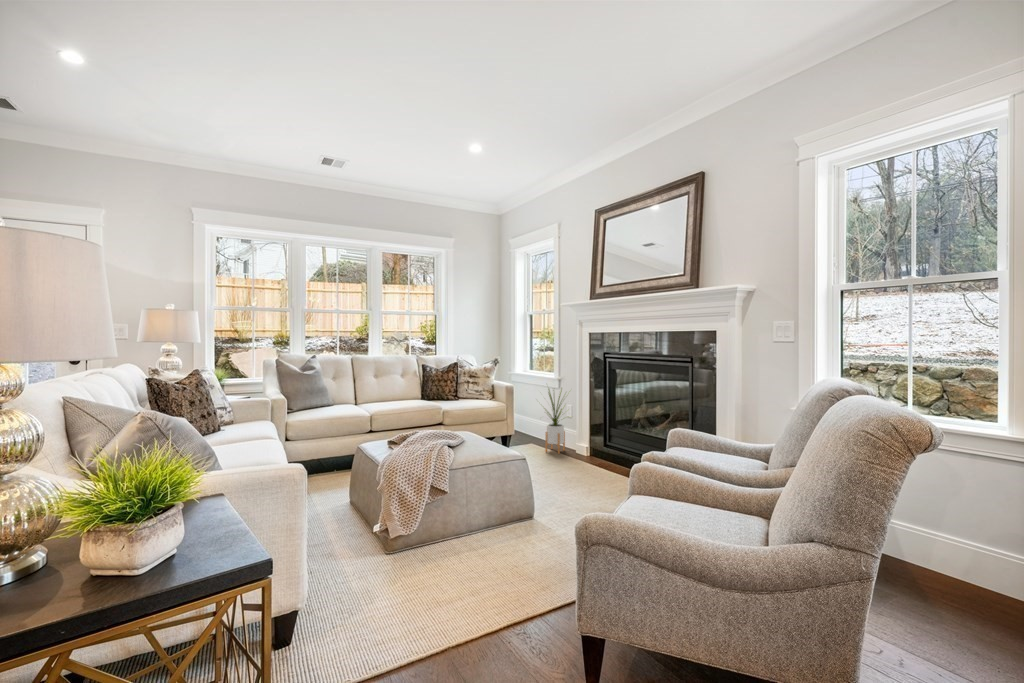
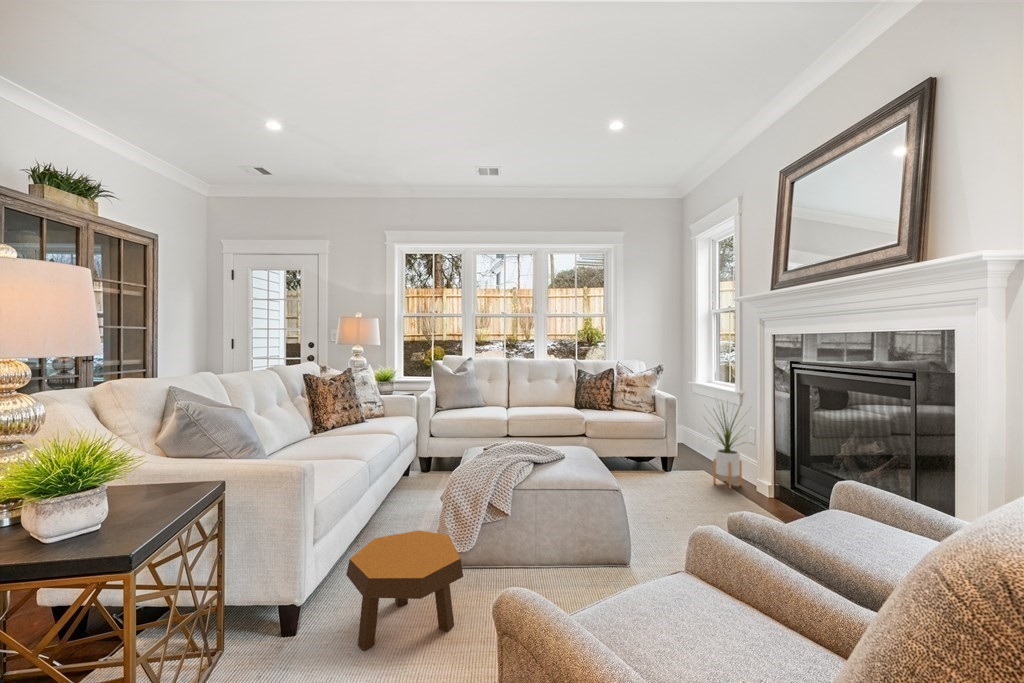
footstool: none [333,517,446,634] -> present [346,530,463,650]

